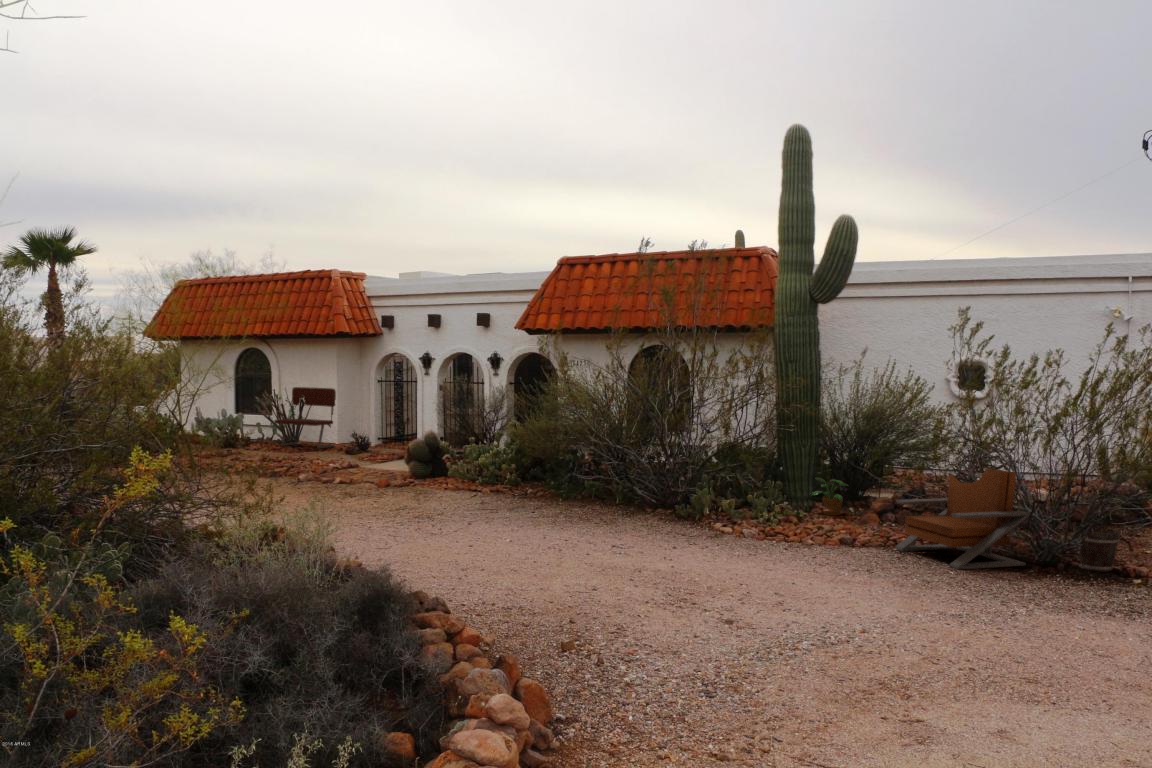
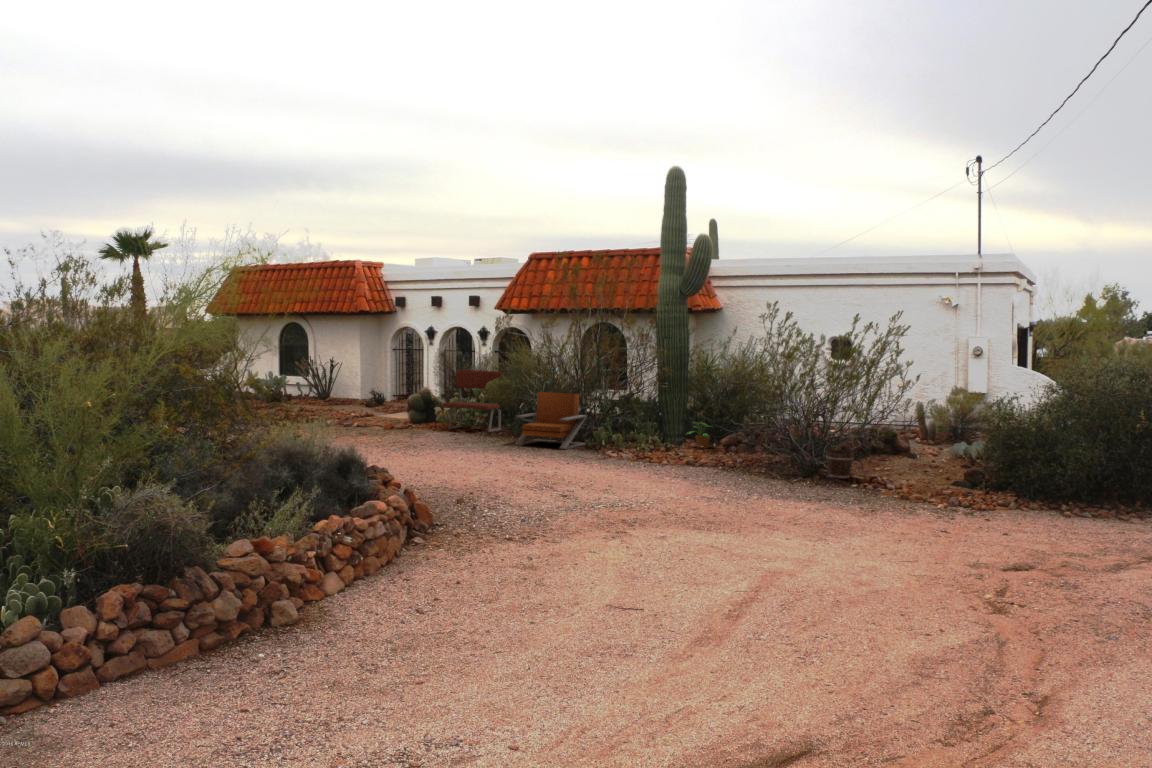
bench: present [274,387,336,449] -> present [442,370,502,432]
lounge chair: present [895,467,1030,569] -> present [515,392,587,449]

